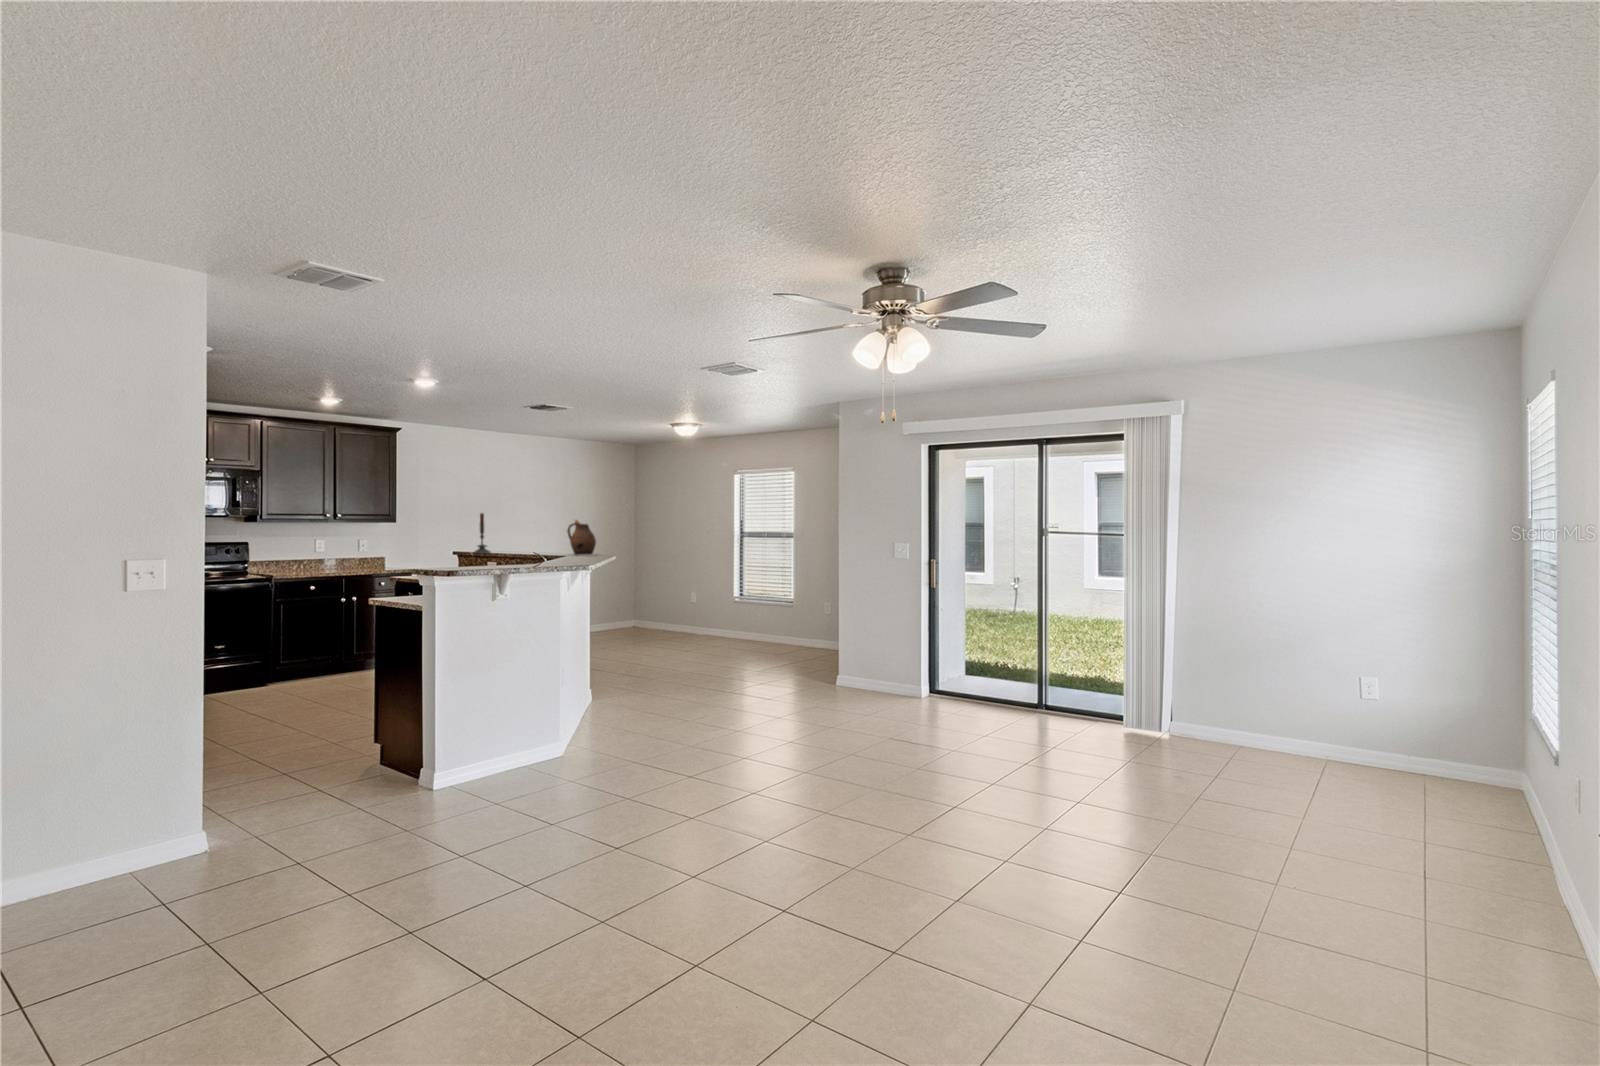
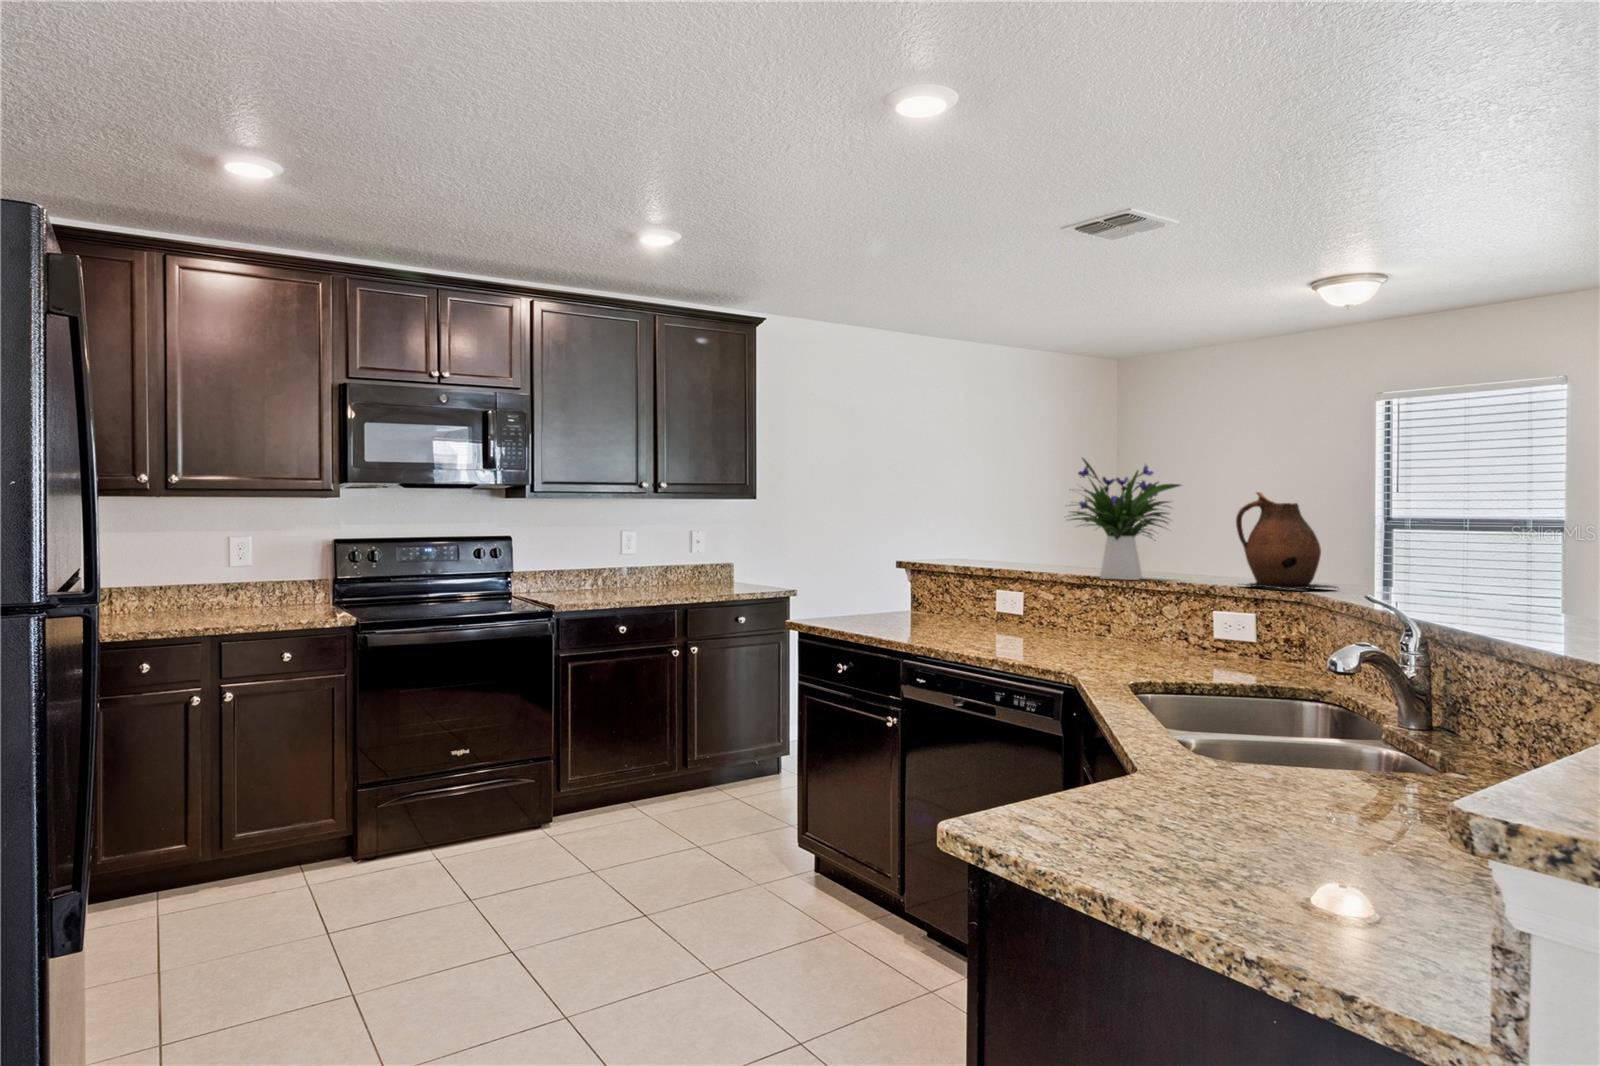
flower arrangement: none [509,505,559,555] -> present [1068,458,1181,580]
candle: present [474,513,490,554] -> none [948,475,985,570]

